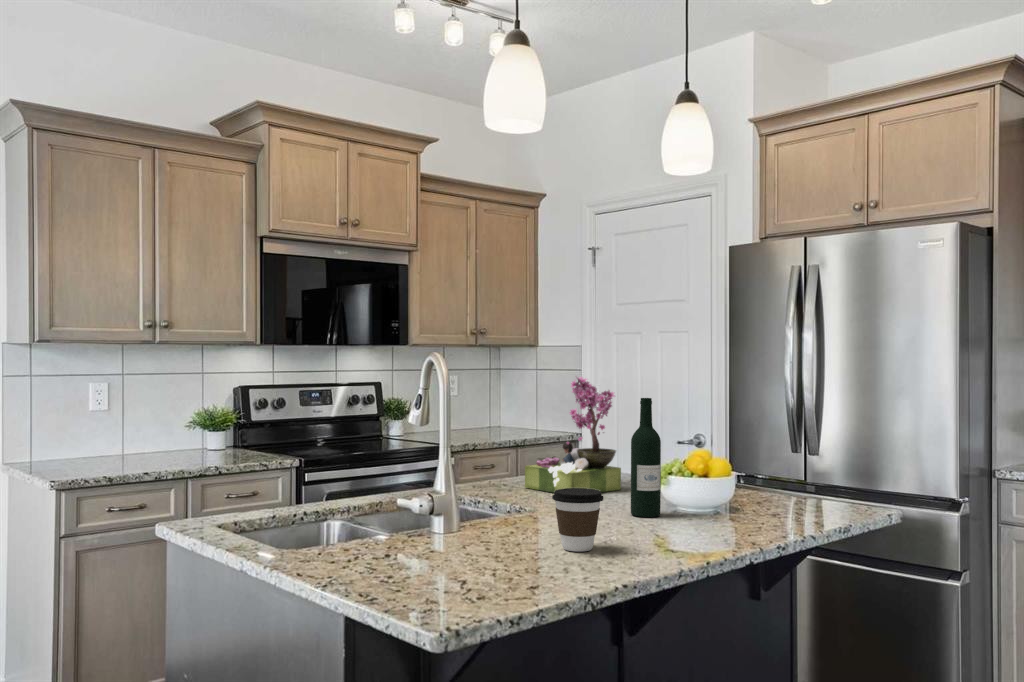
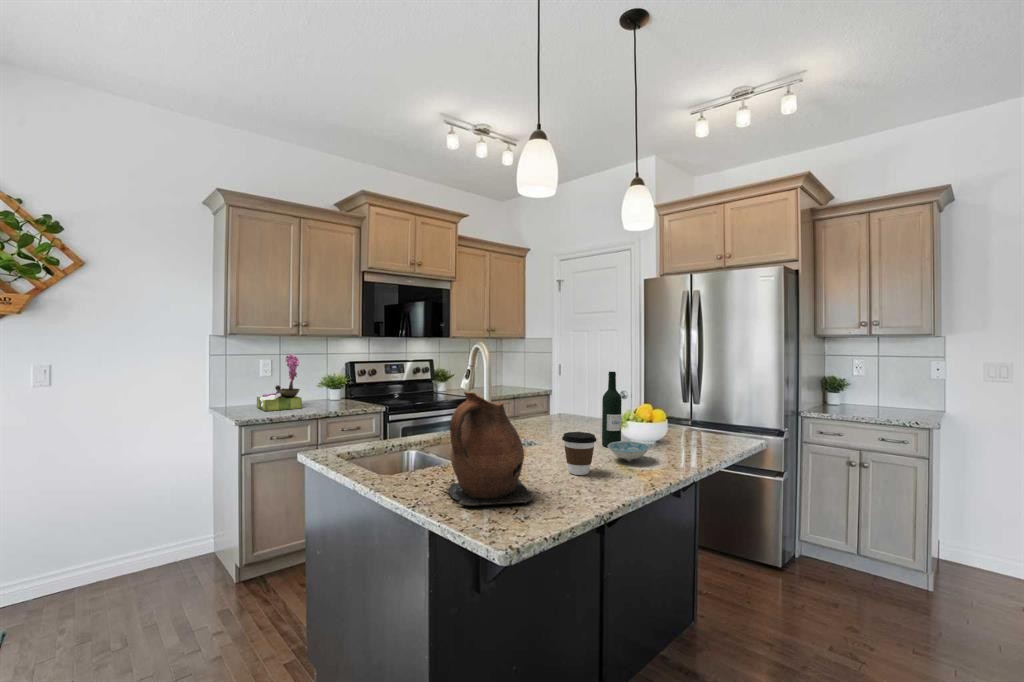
flower arrangement: present [525,377,621,493] -> present [257,354,302,411]
ceramic pitcher: none [370,424,497,585] -> present [446,392,534,505]
ceramic bowl: none [630,506,696,534] -> present [608,441,650,461]

